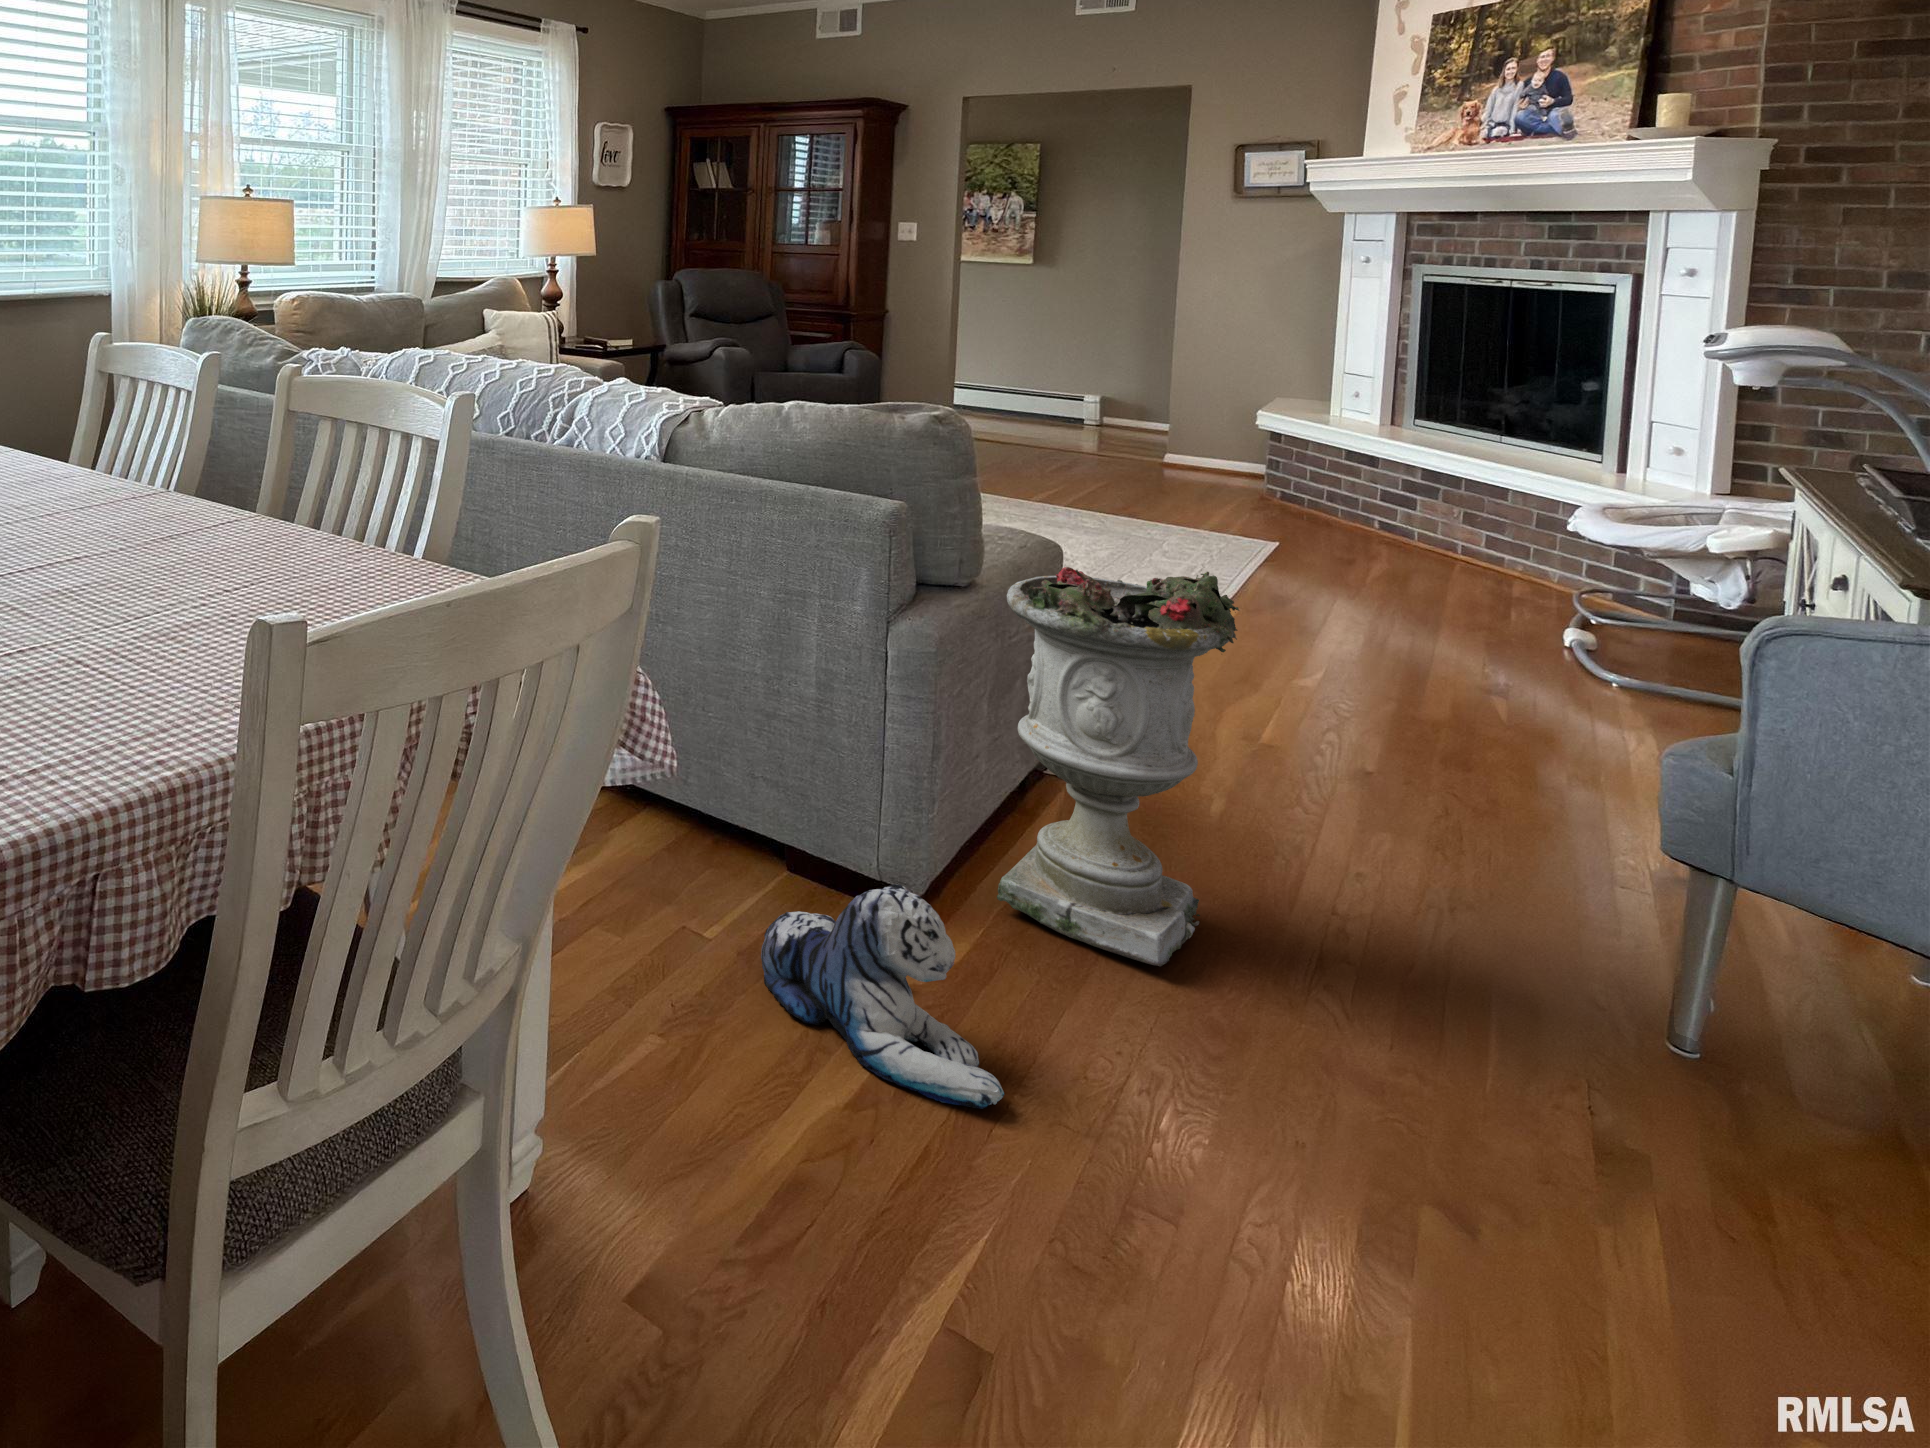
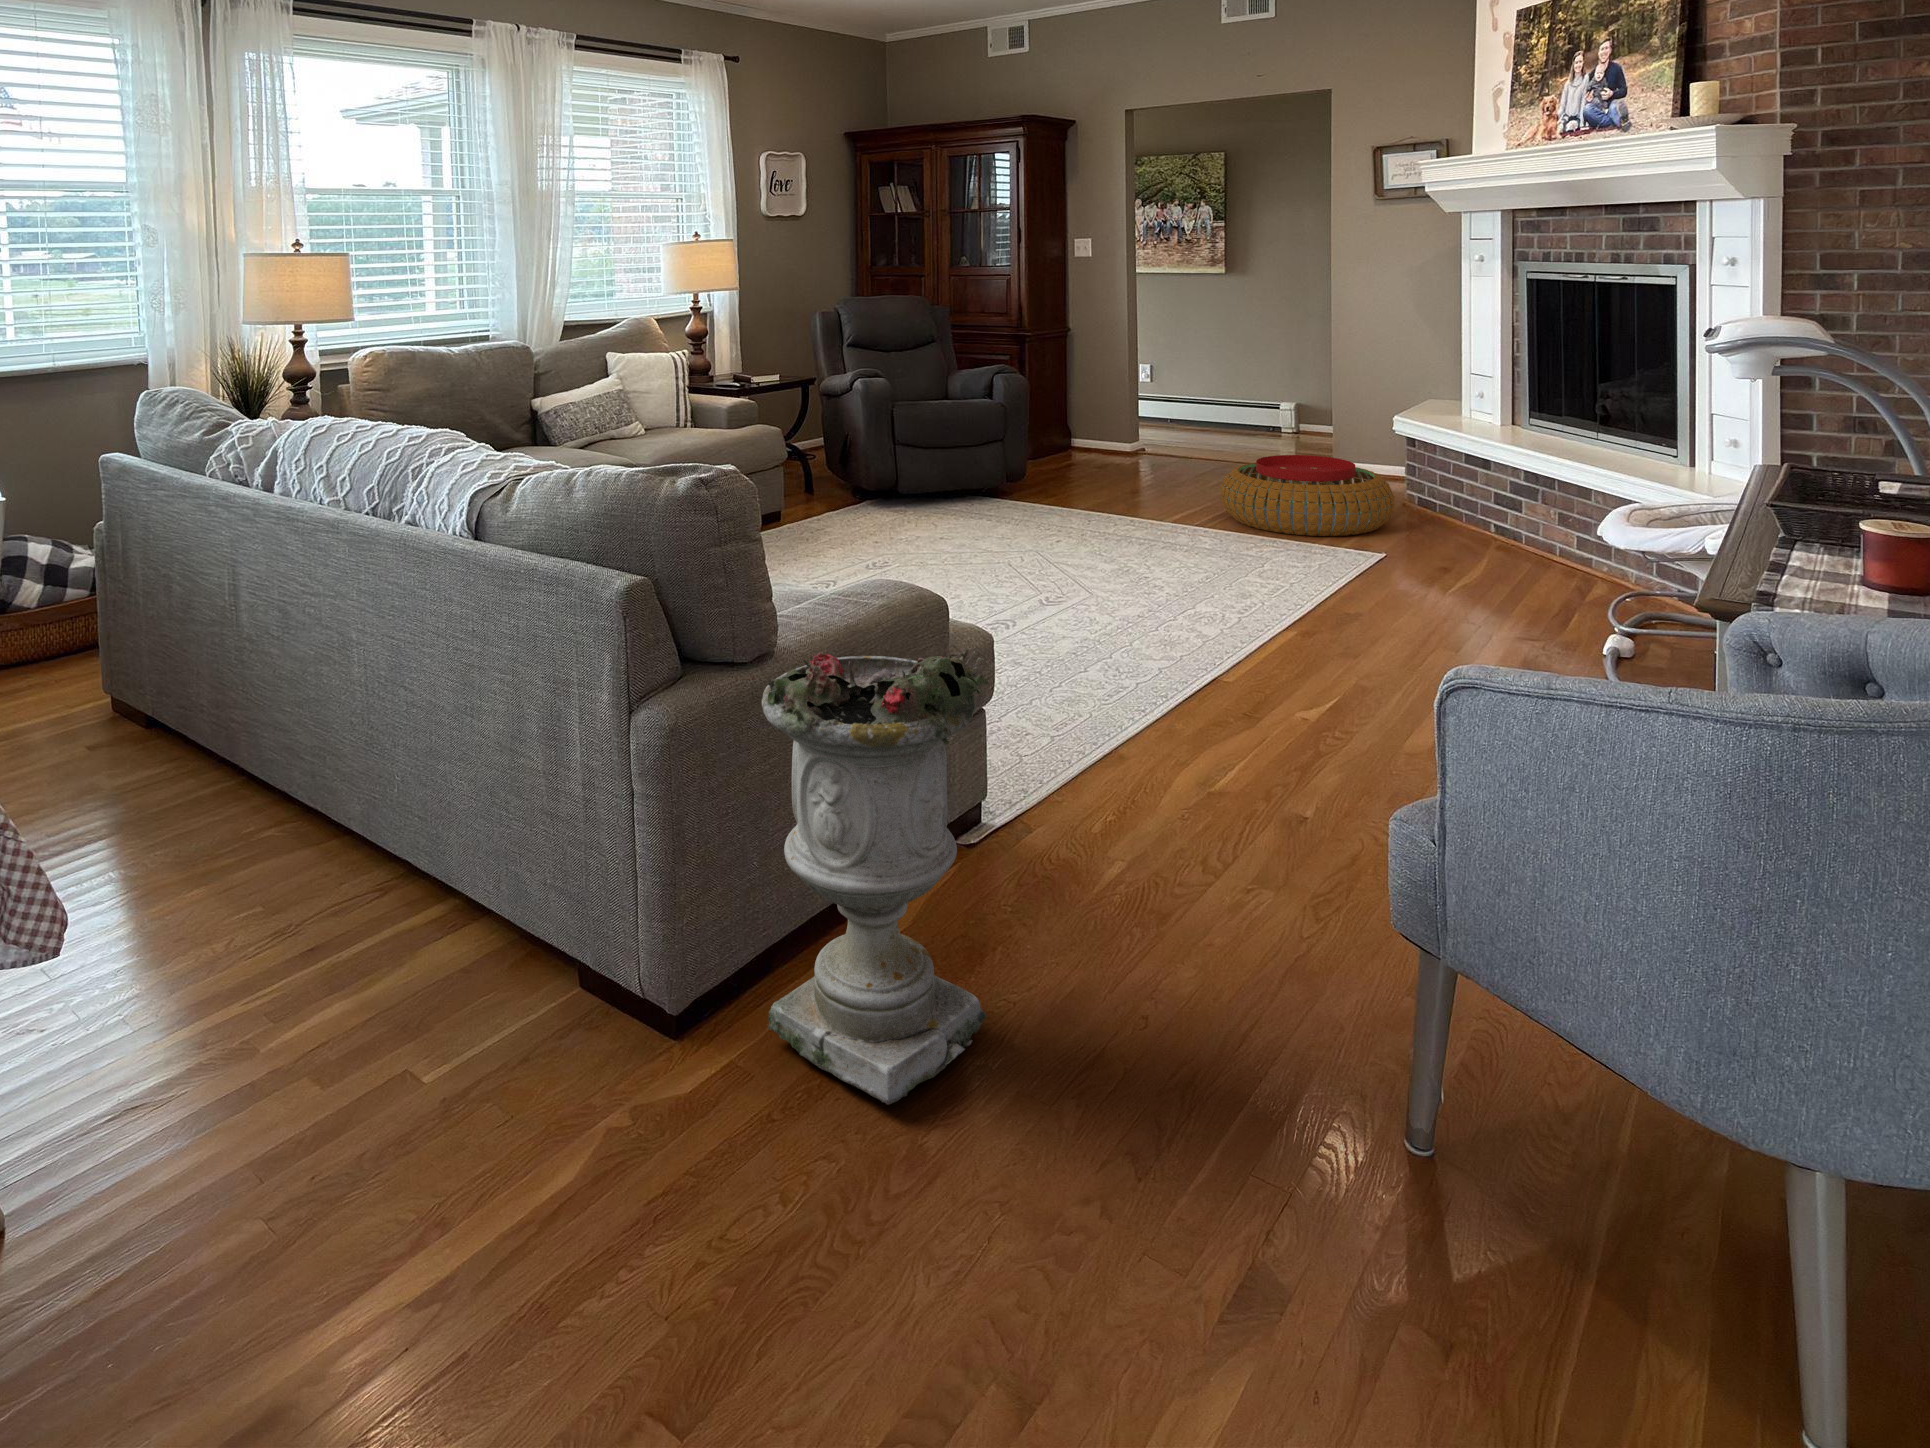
pouf: none [1083,441,1270,521] -> present [1220,455,1395,536]
plush toy: present [761,884,1004,1109] -> none [420,1046,587,1323]

